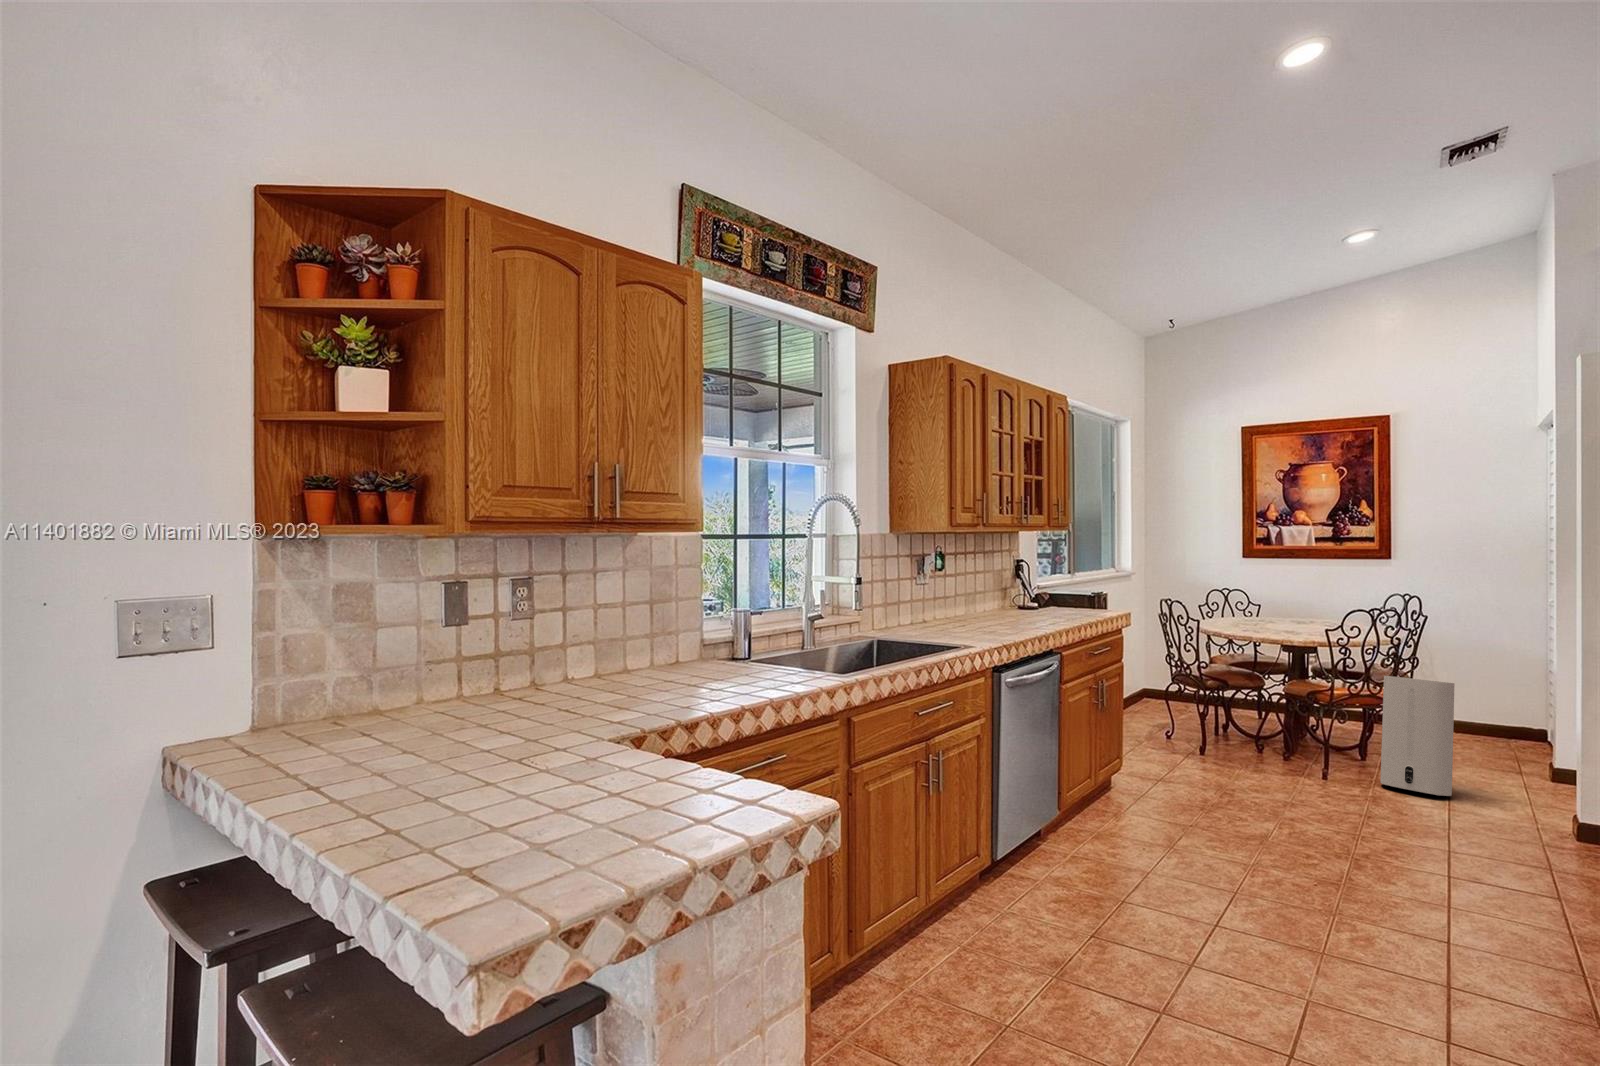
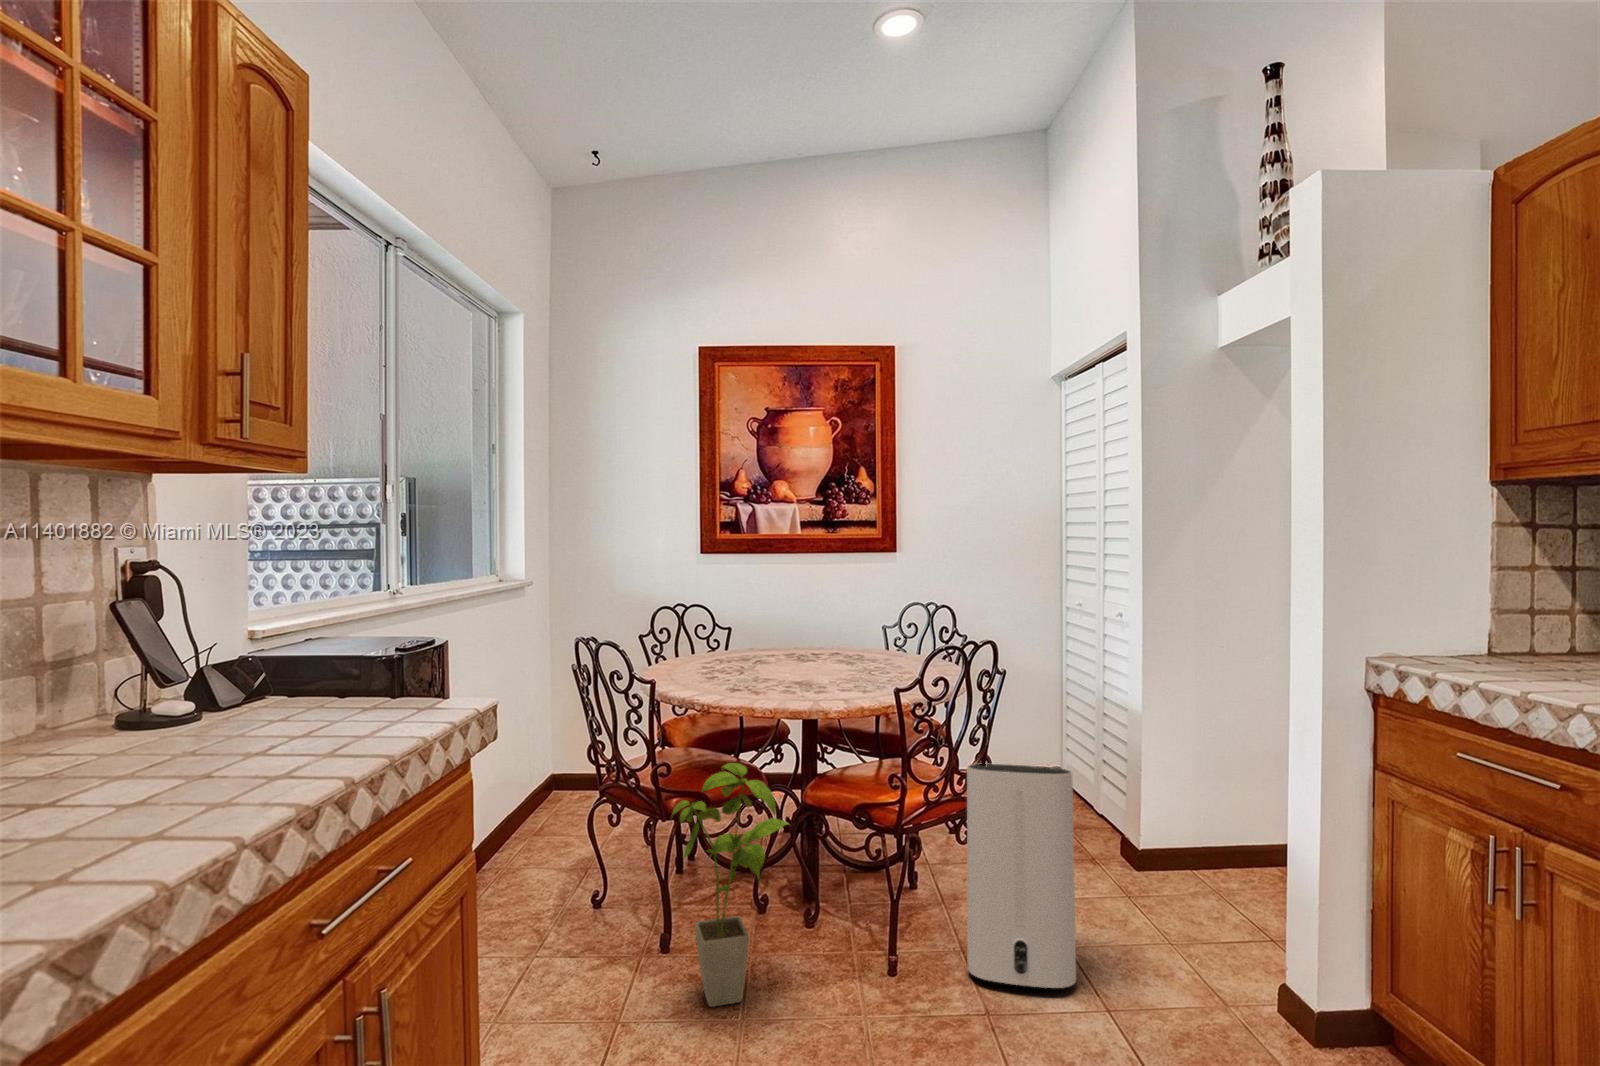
house plant: none [1205,656,1272,770] -> present [672,763,788,1007]

